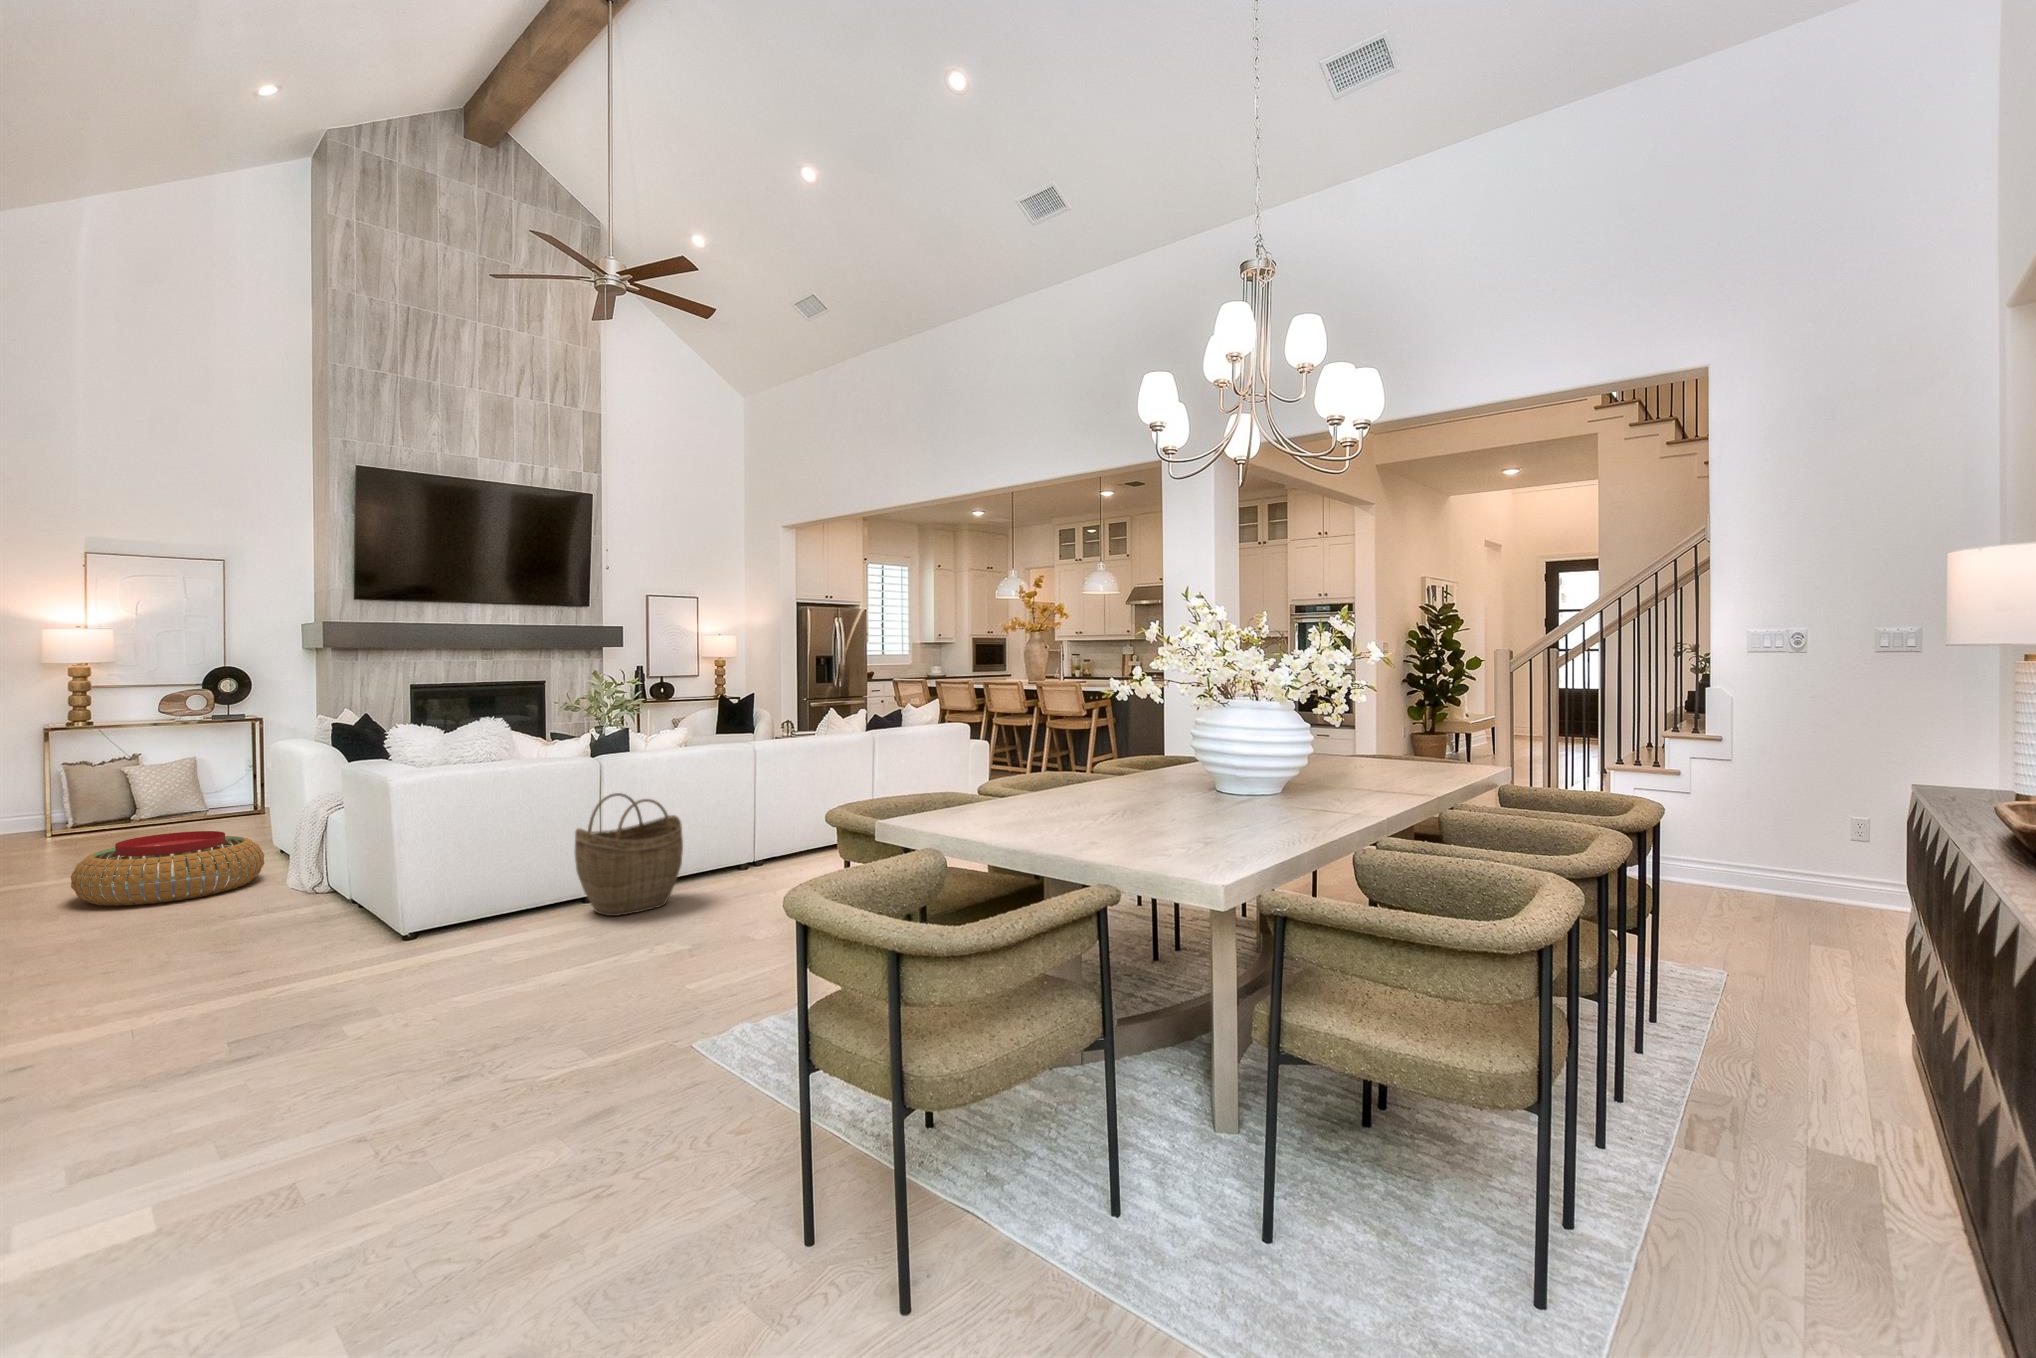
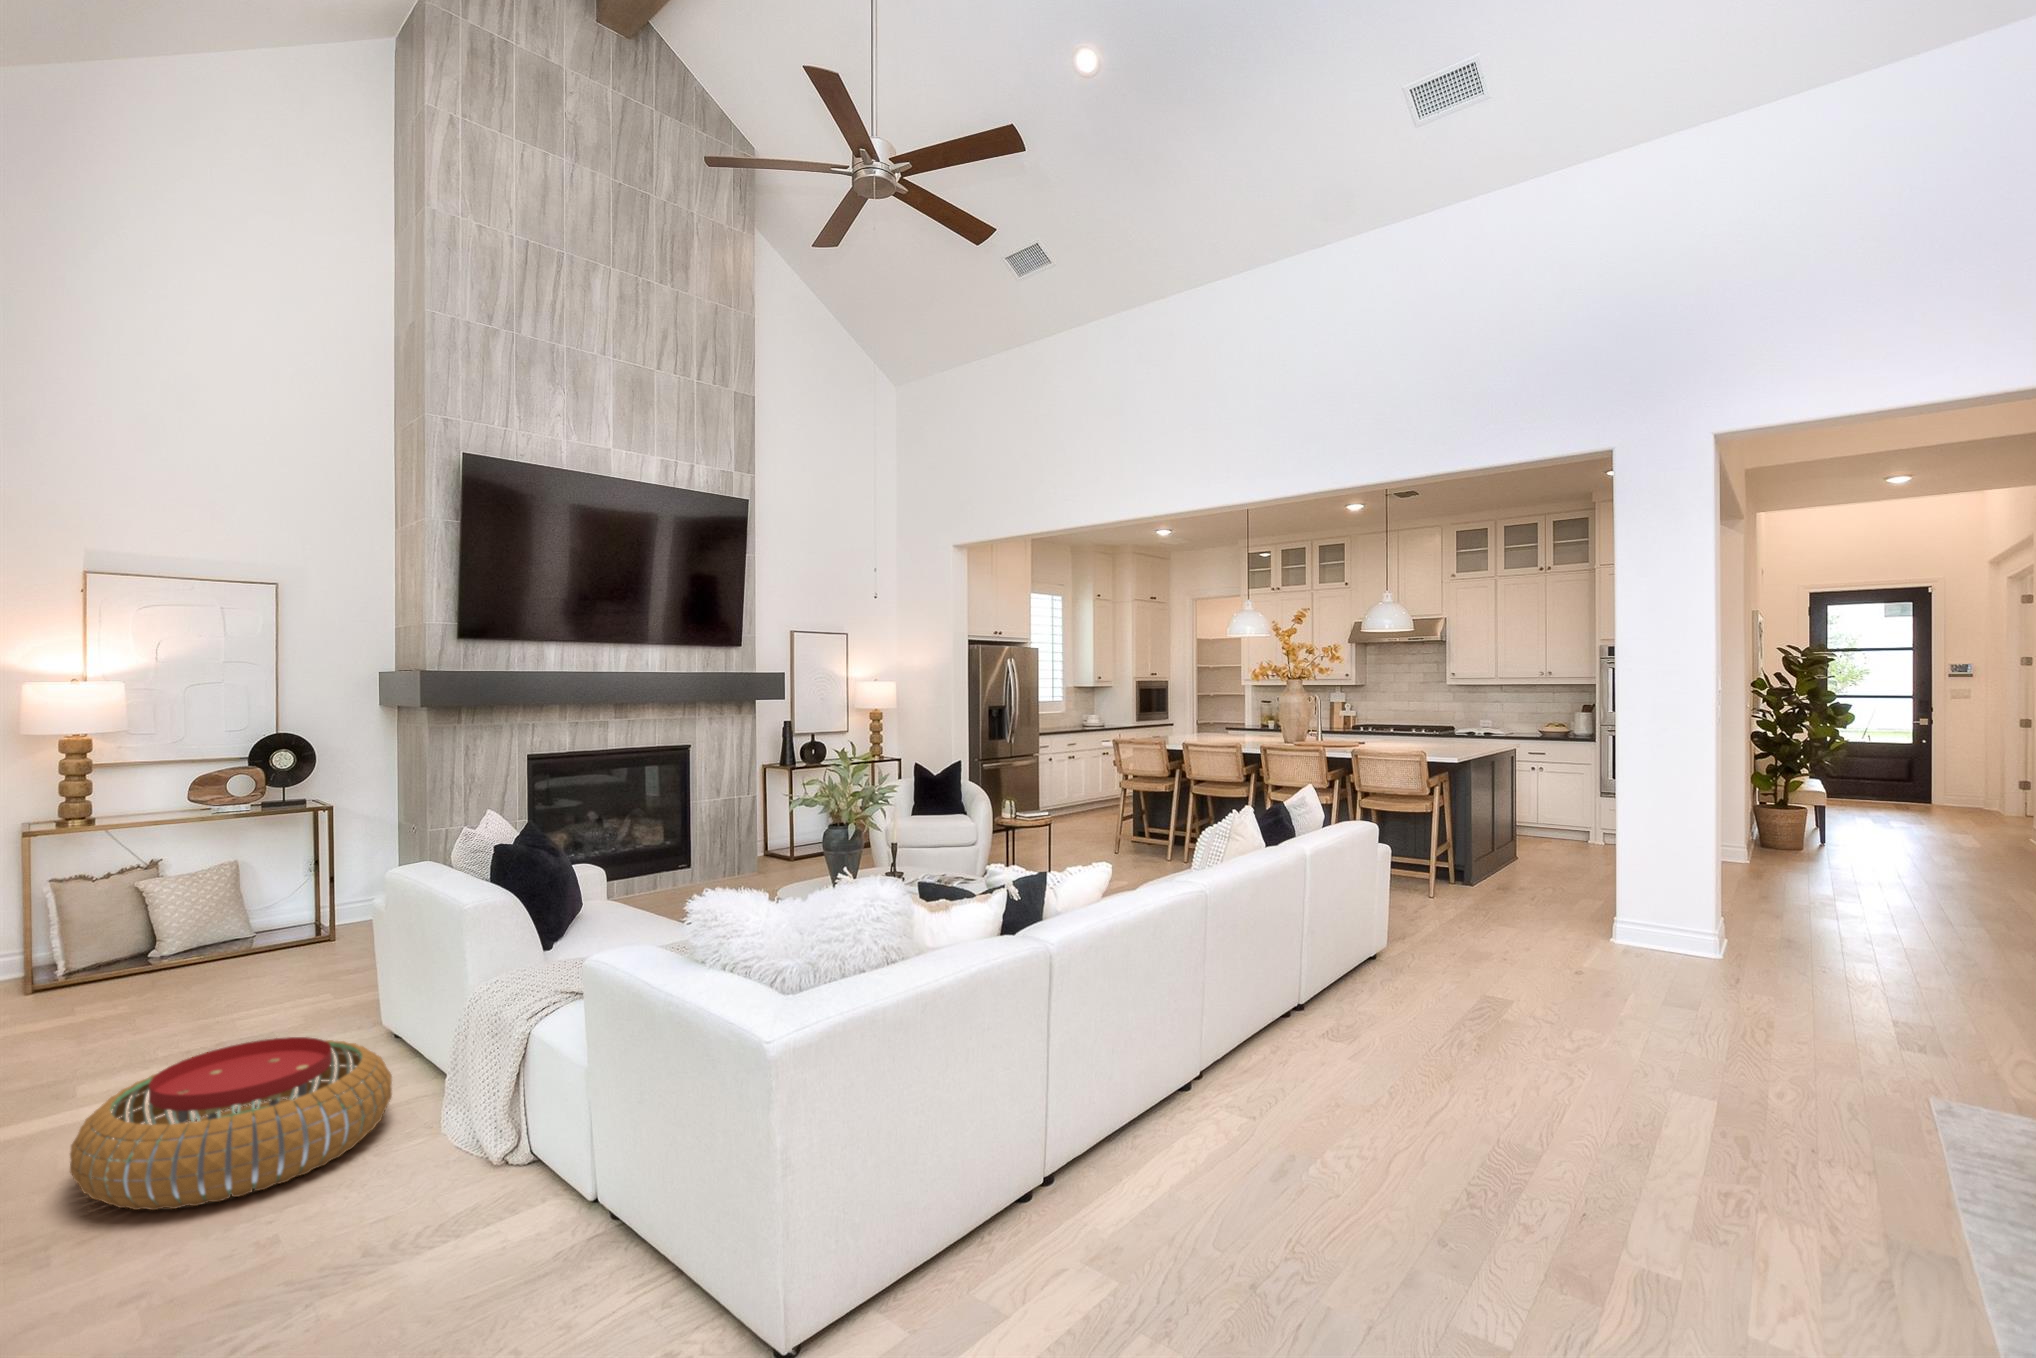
woven basket: present [574,793,683,916] -> none [1013,1006,1185,1258]

